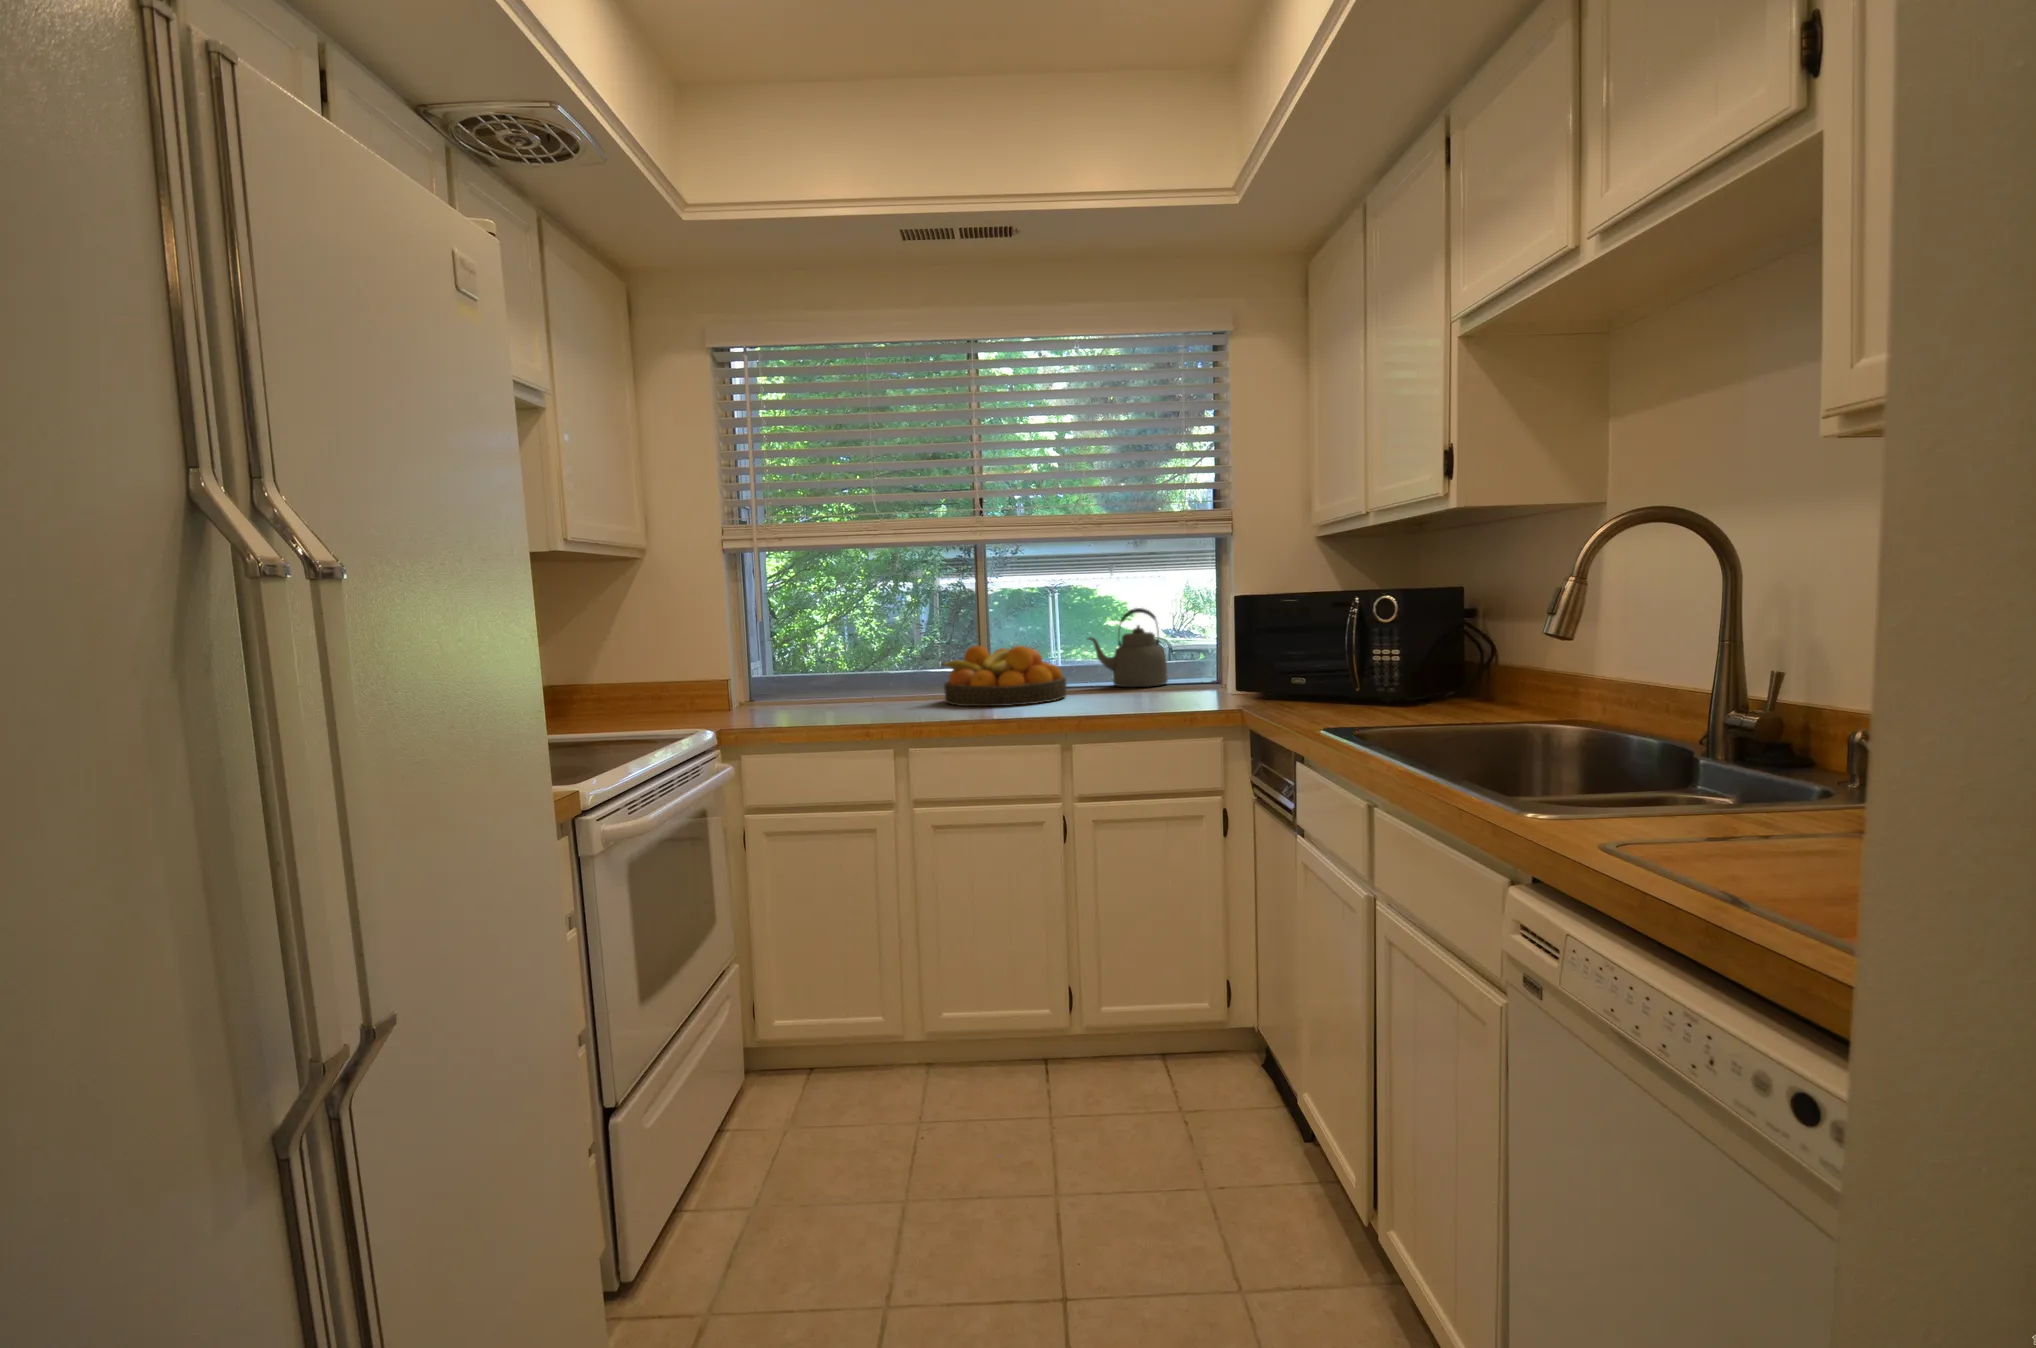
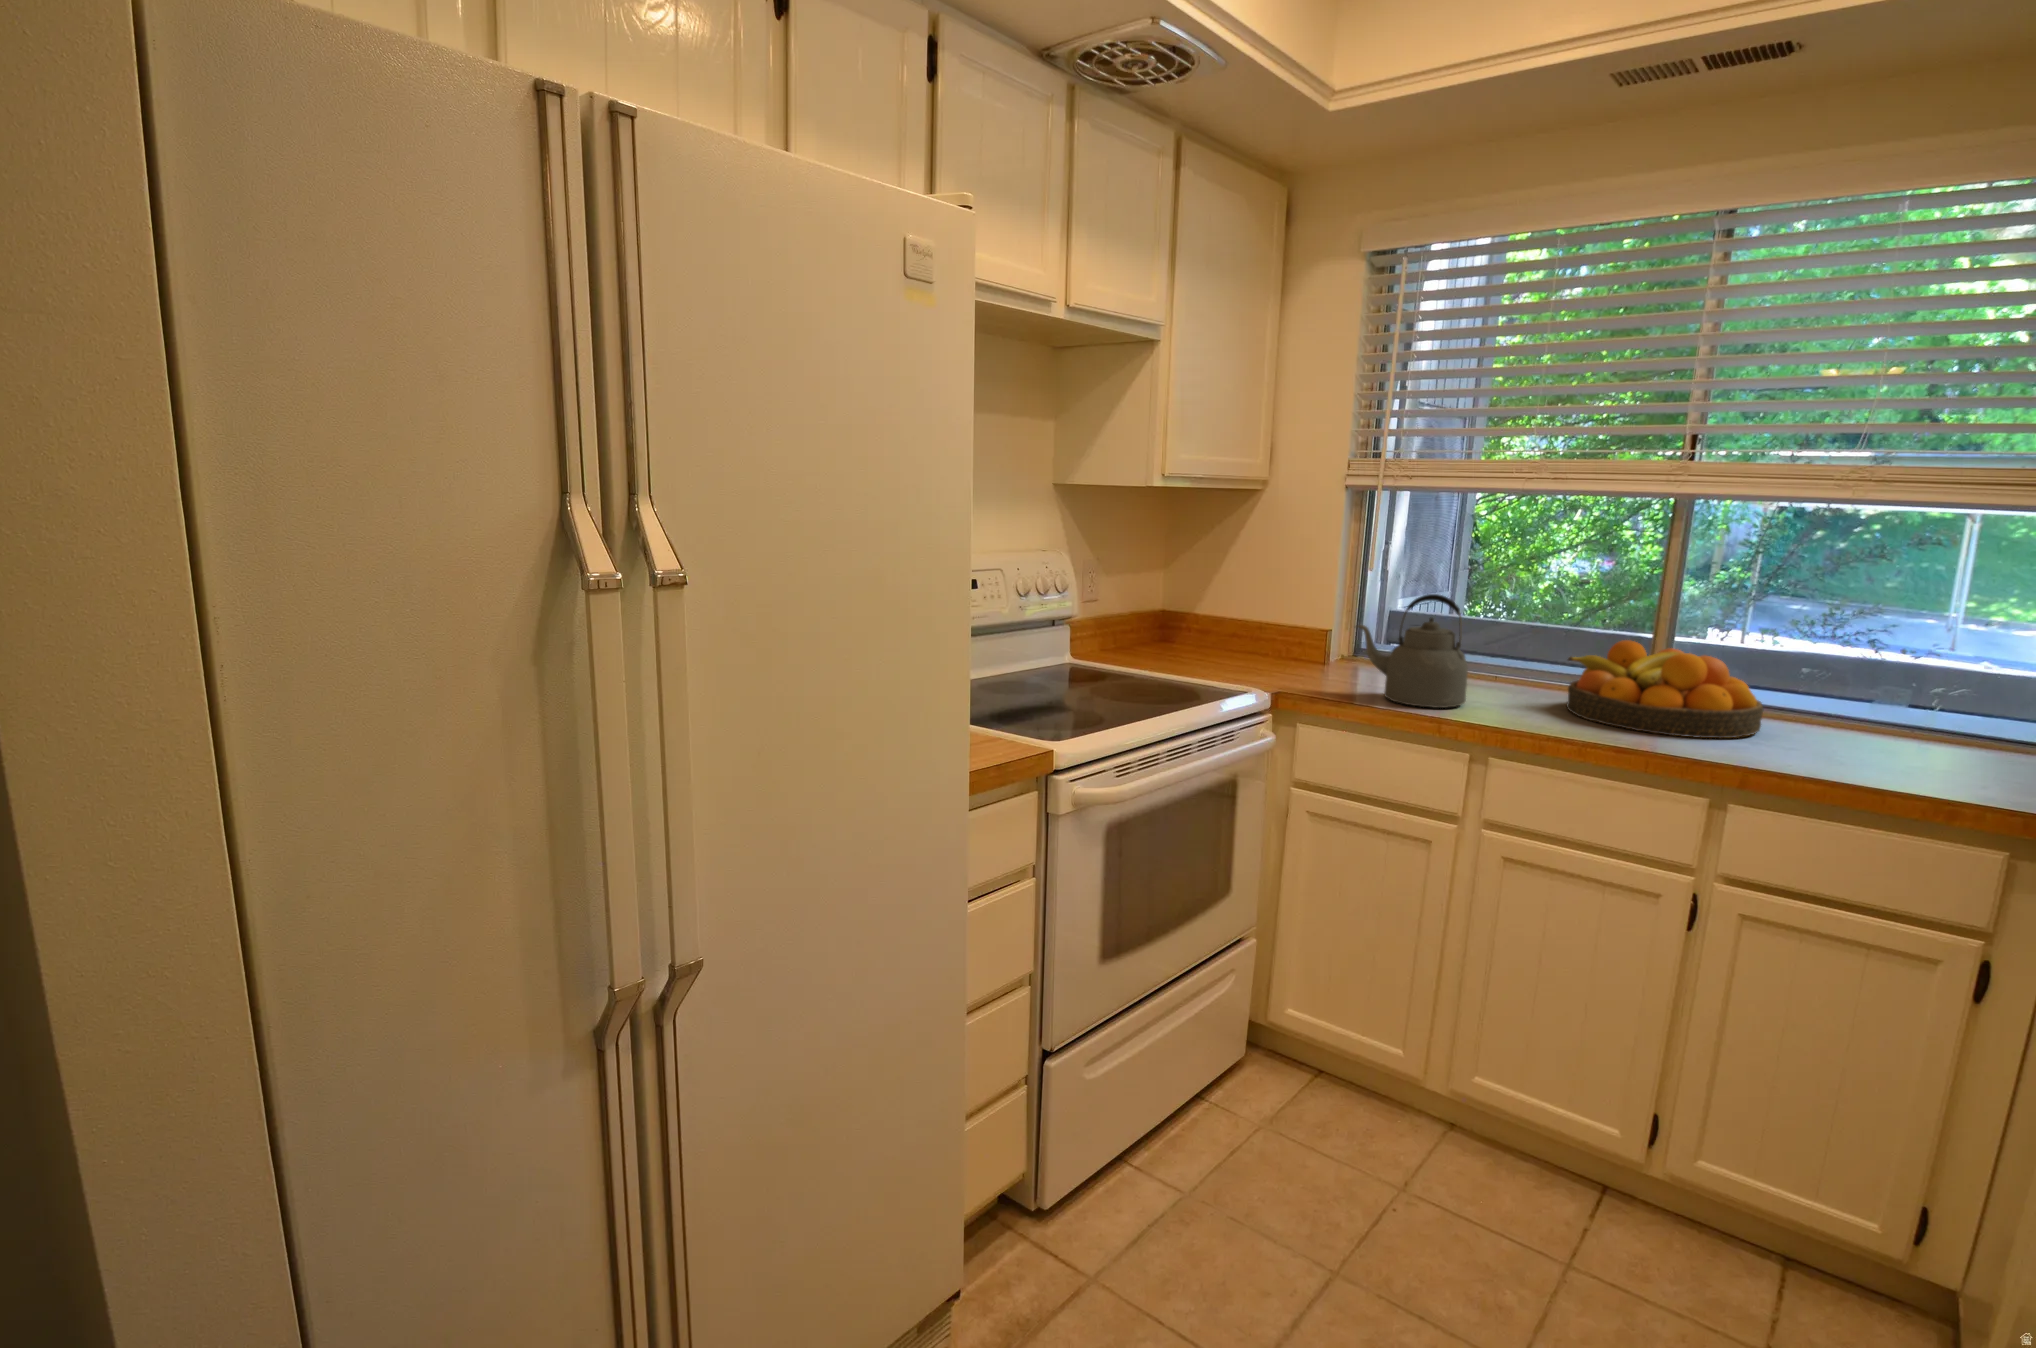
kettle: present [1088,608,1168,687] -> present [1356,594,1468,708]

